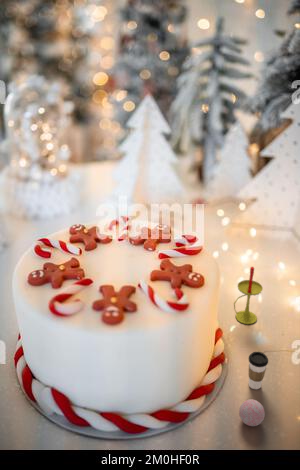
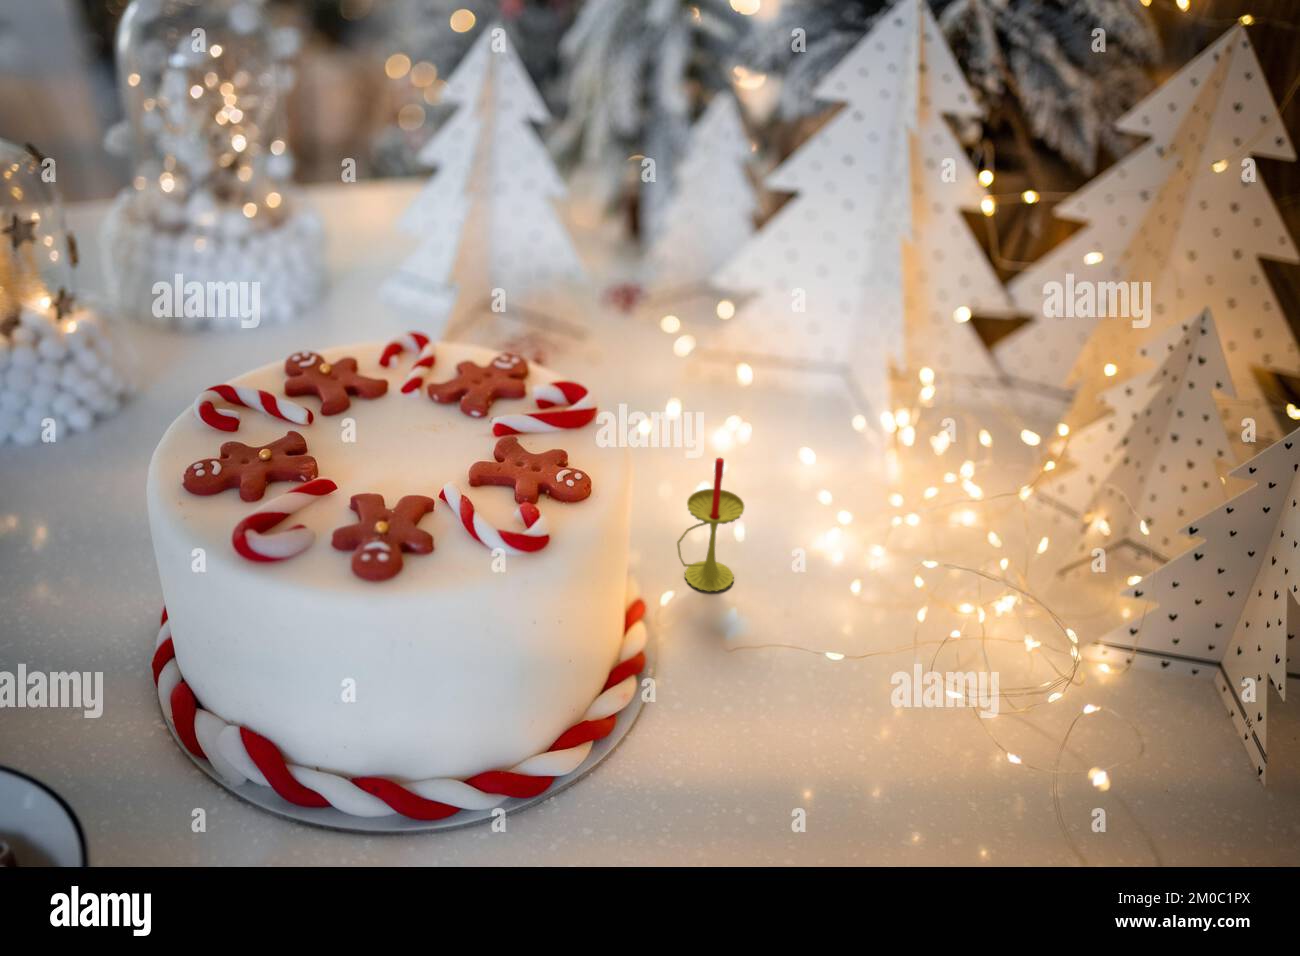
coffee cup: present [249,352,268,389] -> none [692,647,735,731]
decorative ball: present [239,399,265,426] -> none [662,748,717,804]

